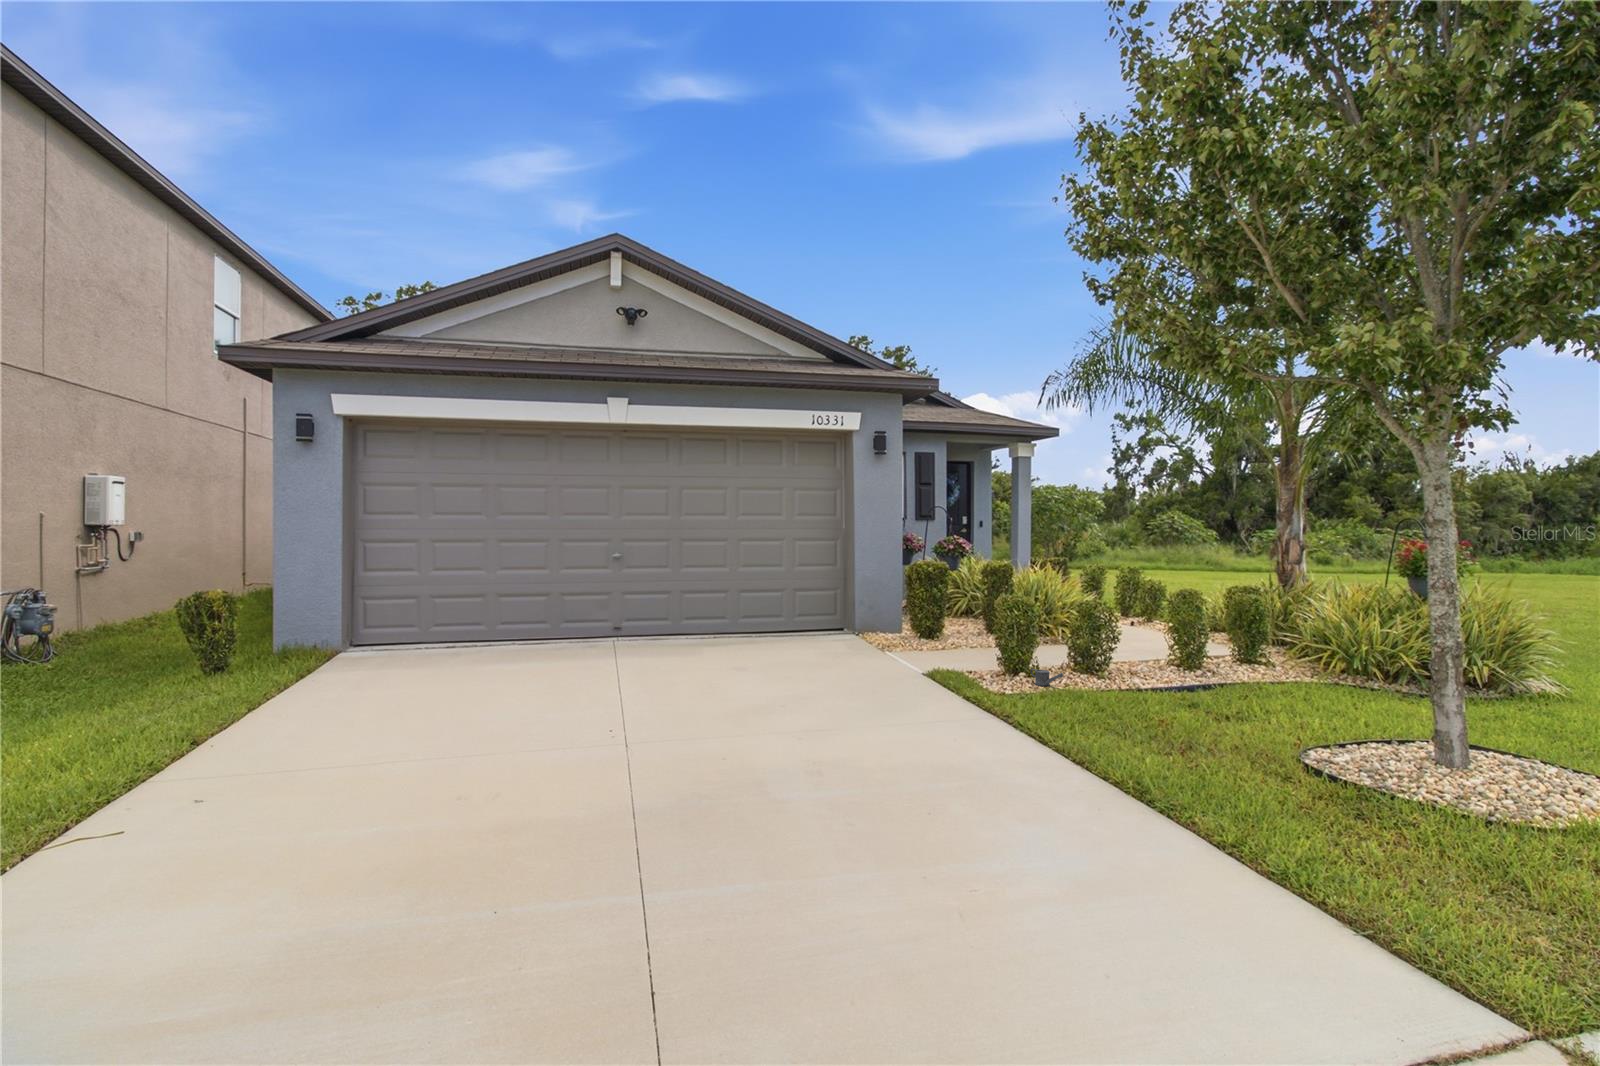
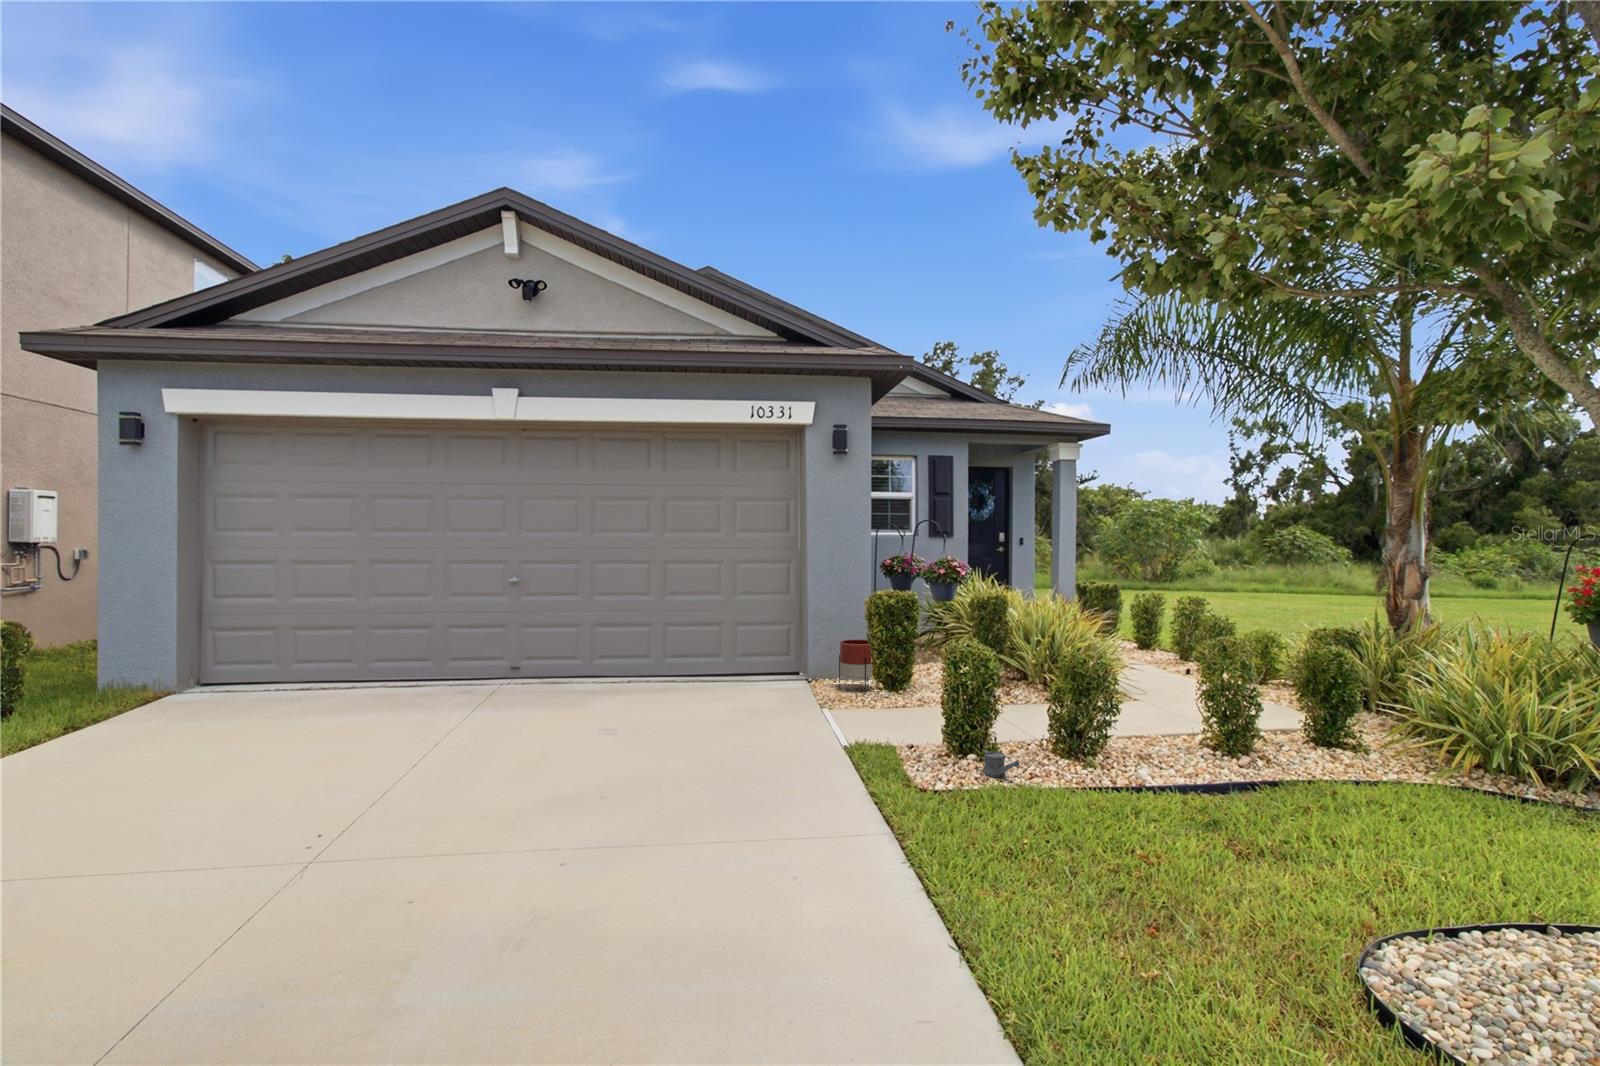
planter: none [882,601,911,642] -> present [839,639,872,694]

